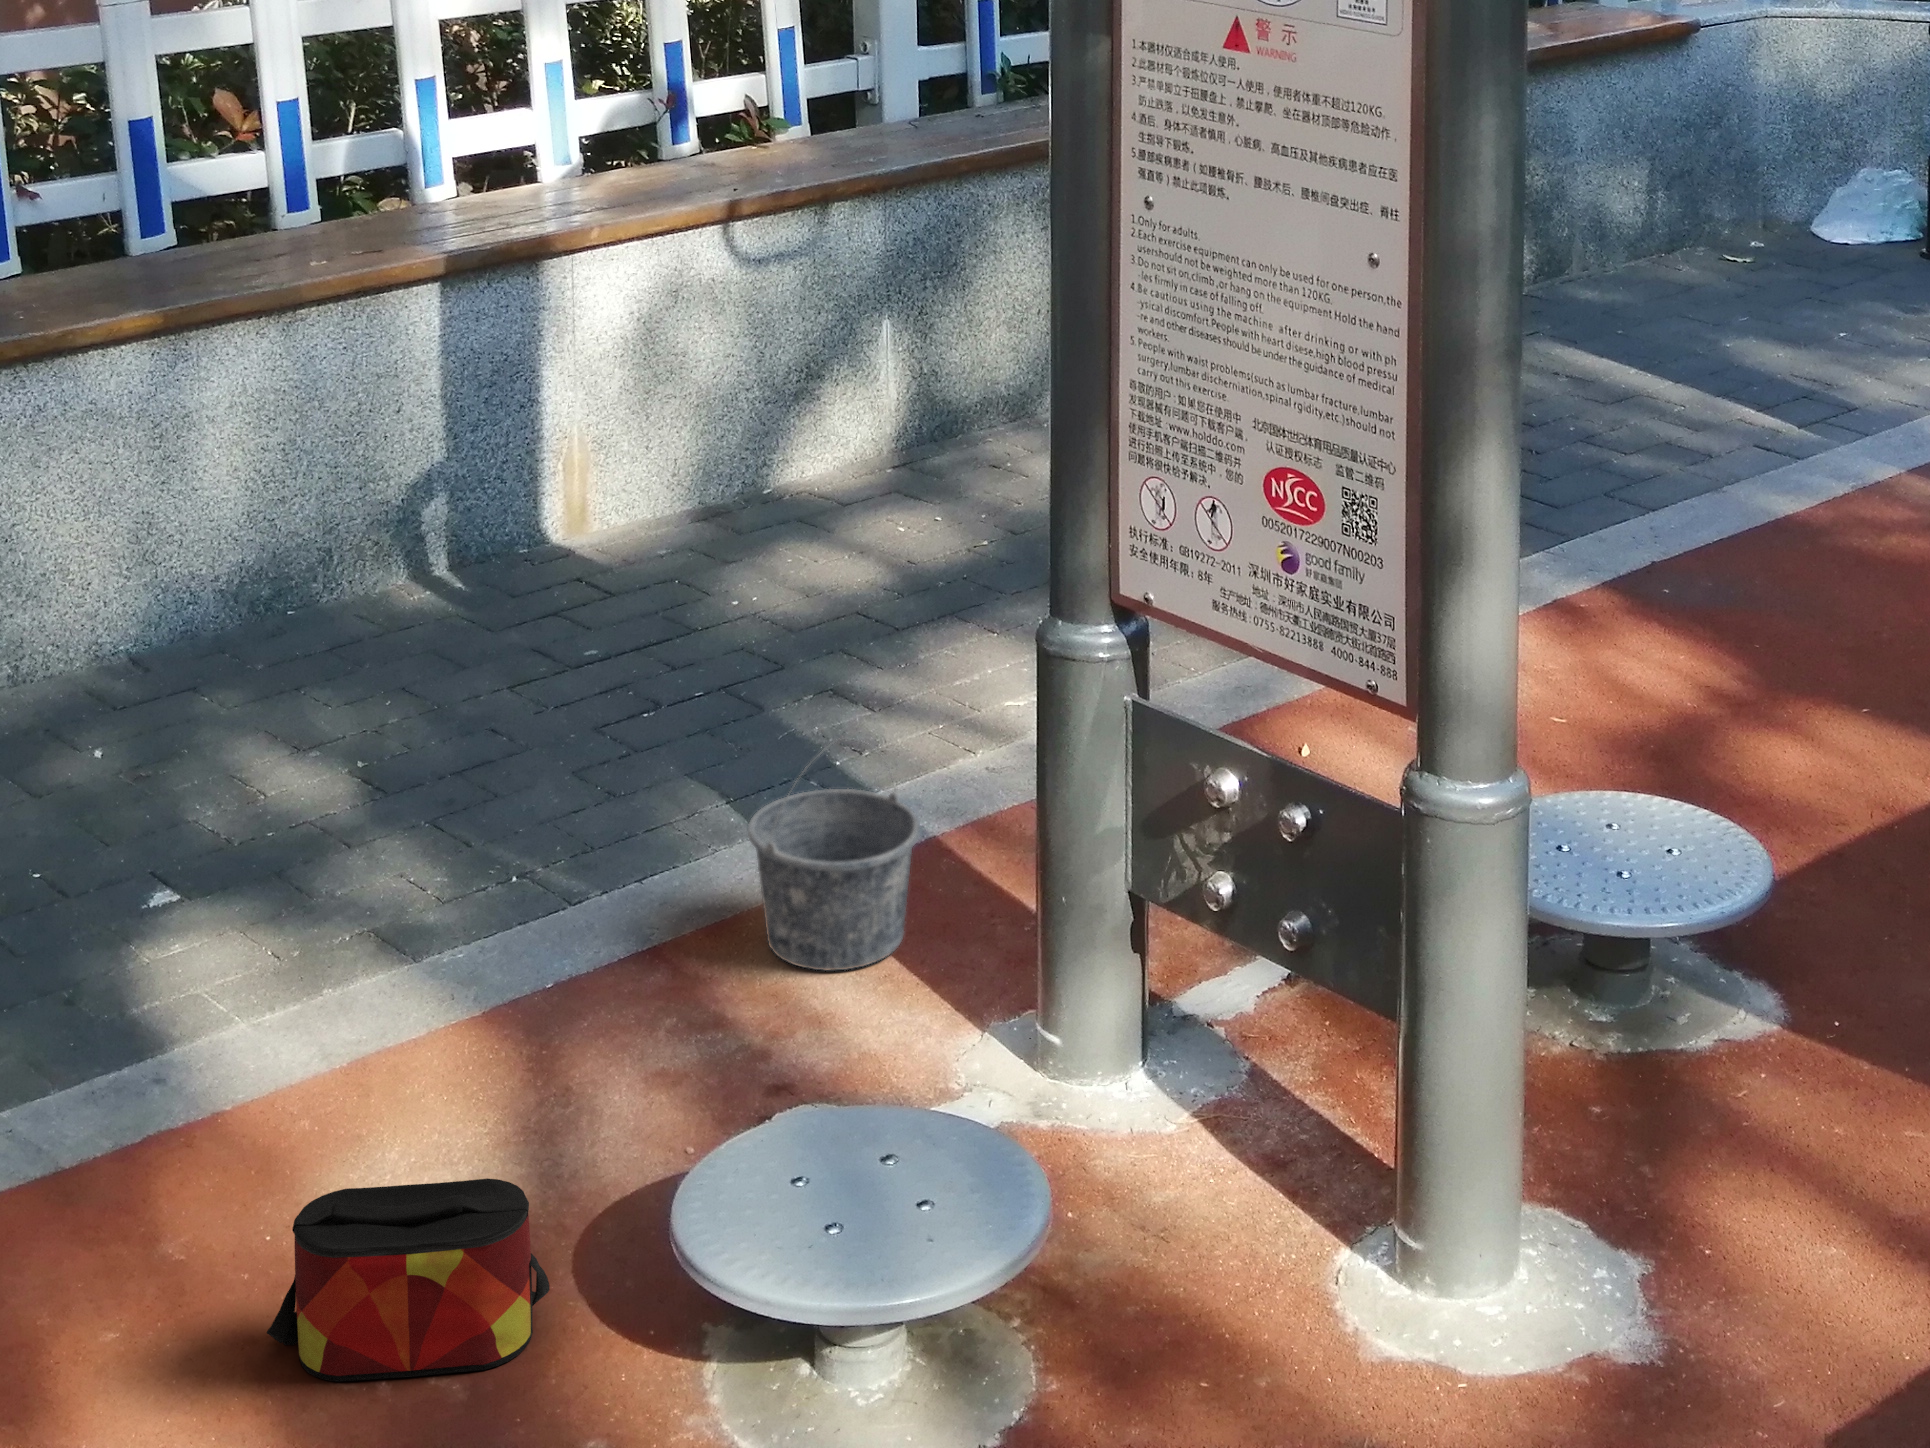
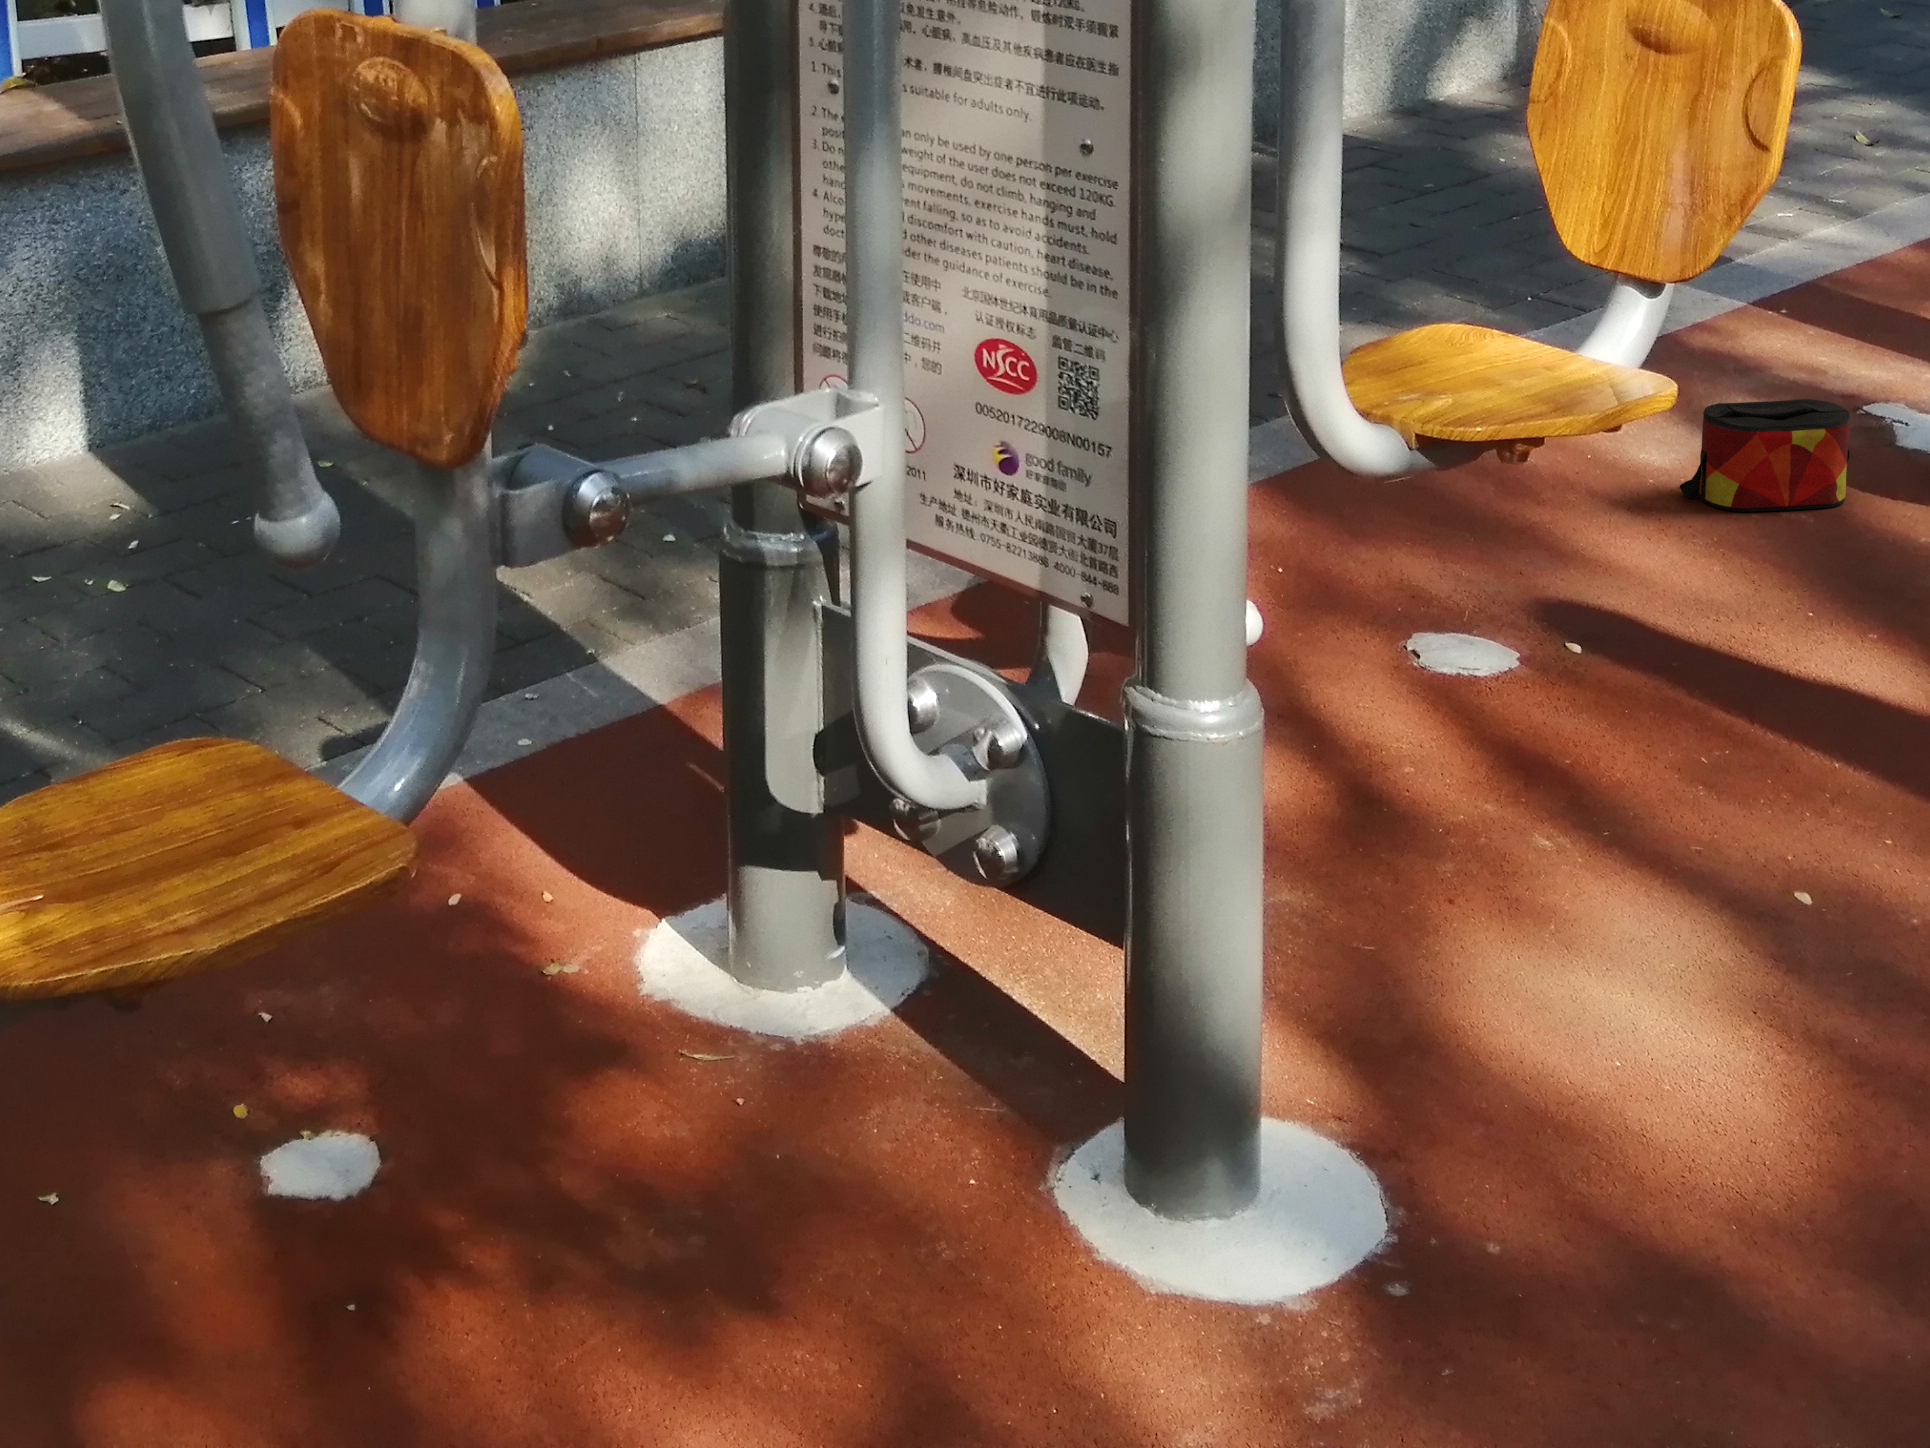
bucket: present [748,750,920,970] -> none [1753,186,1883,343]

